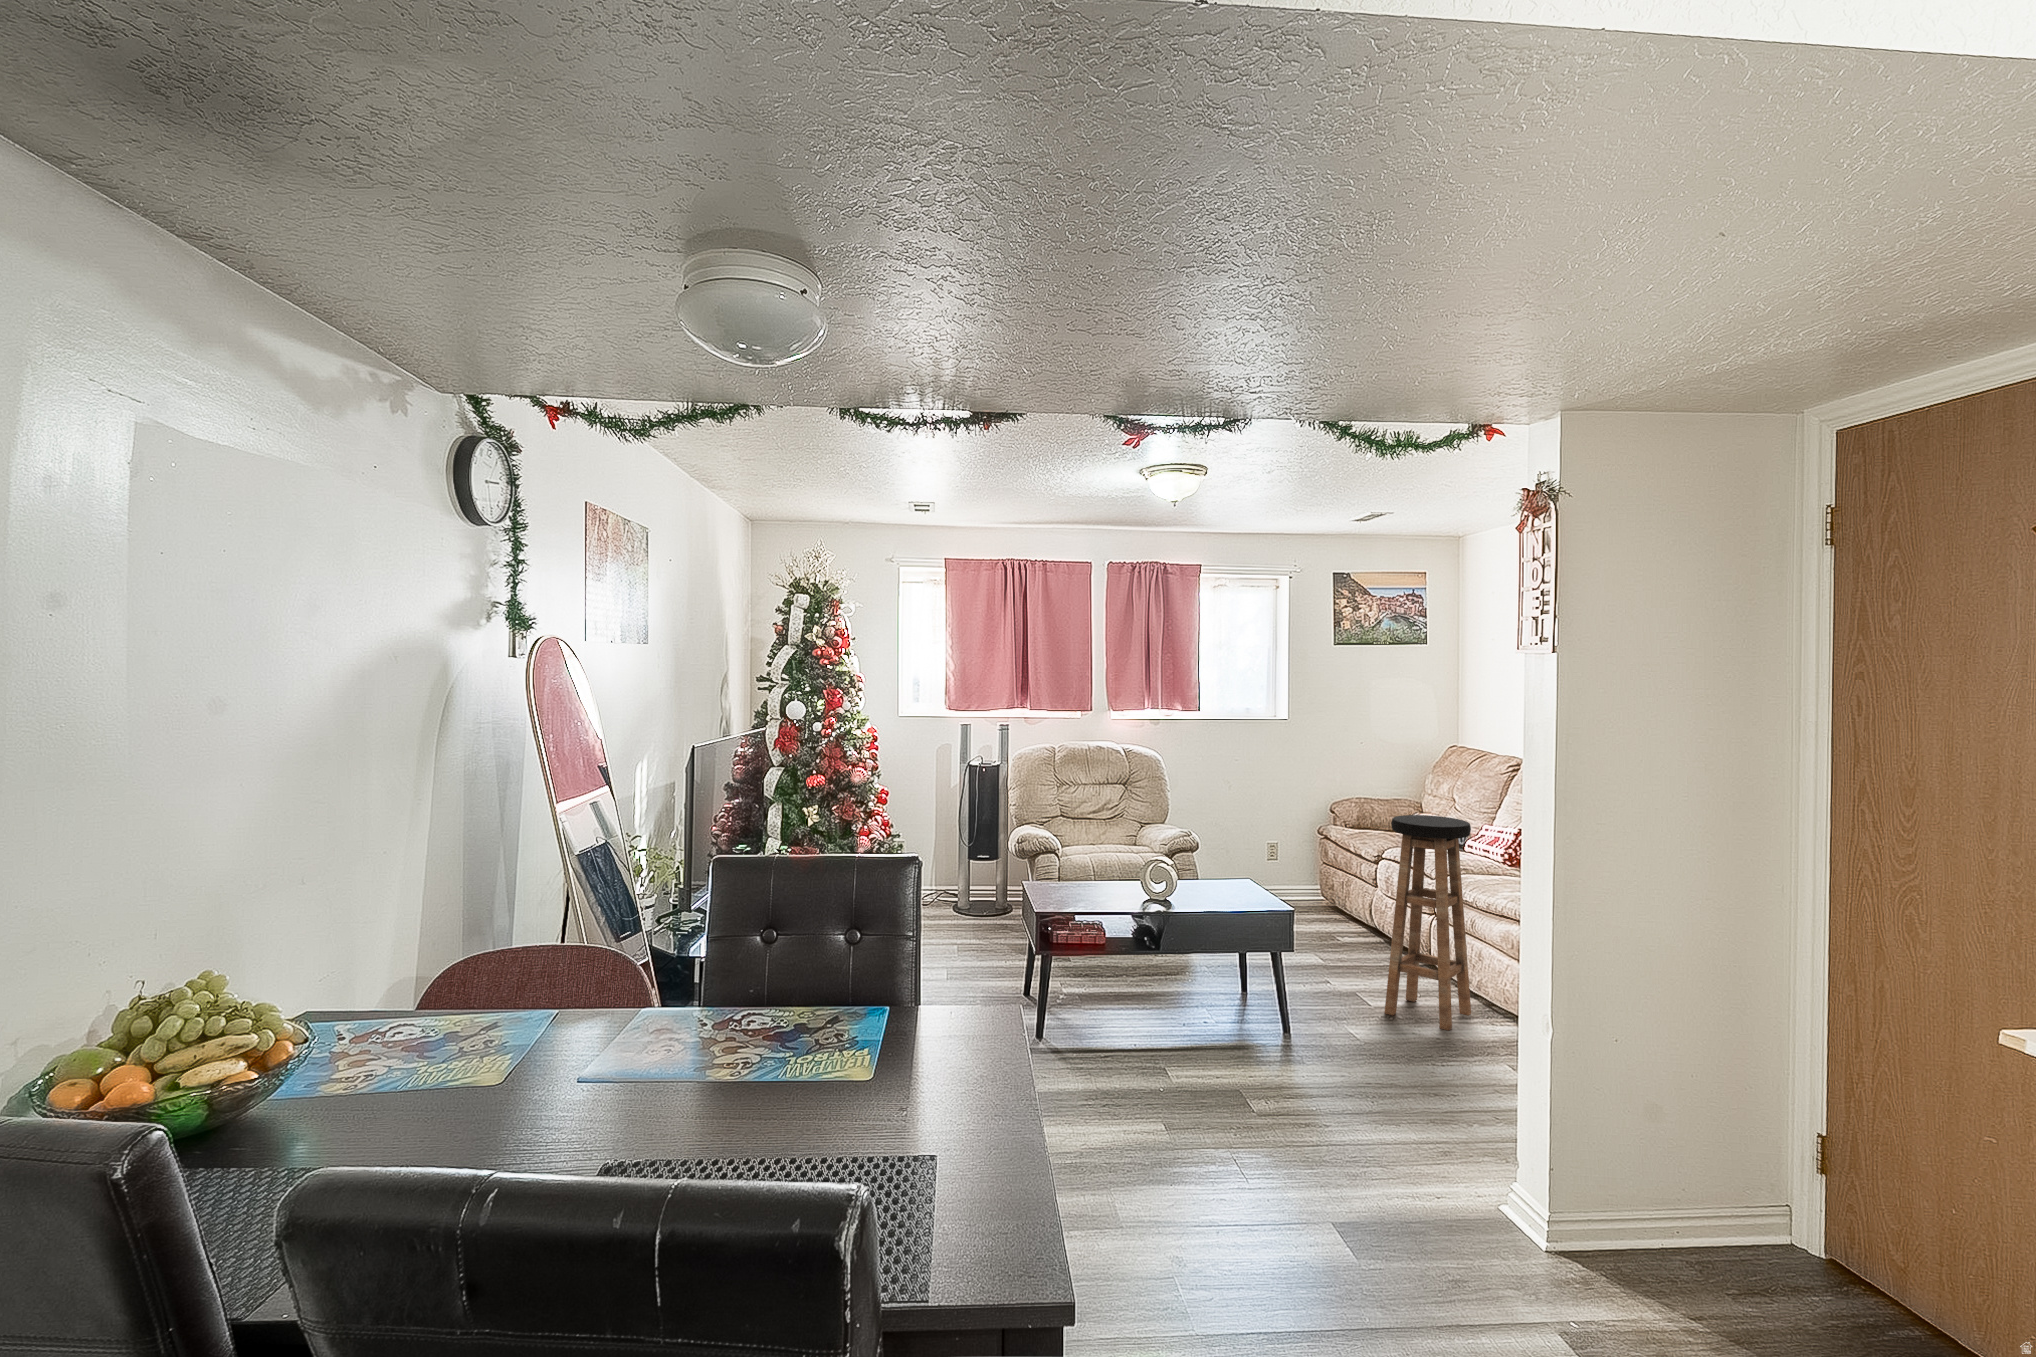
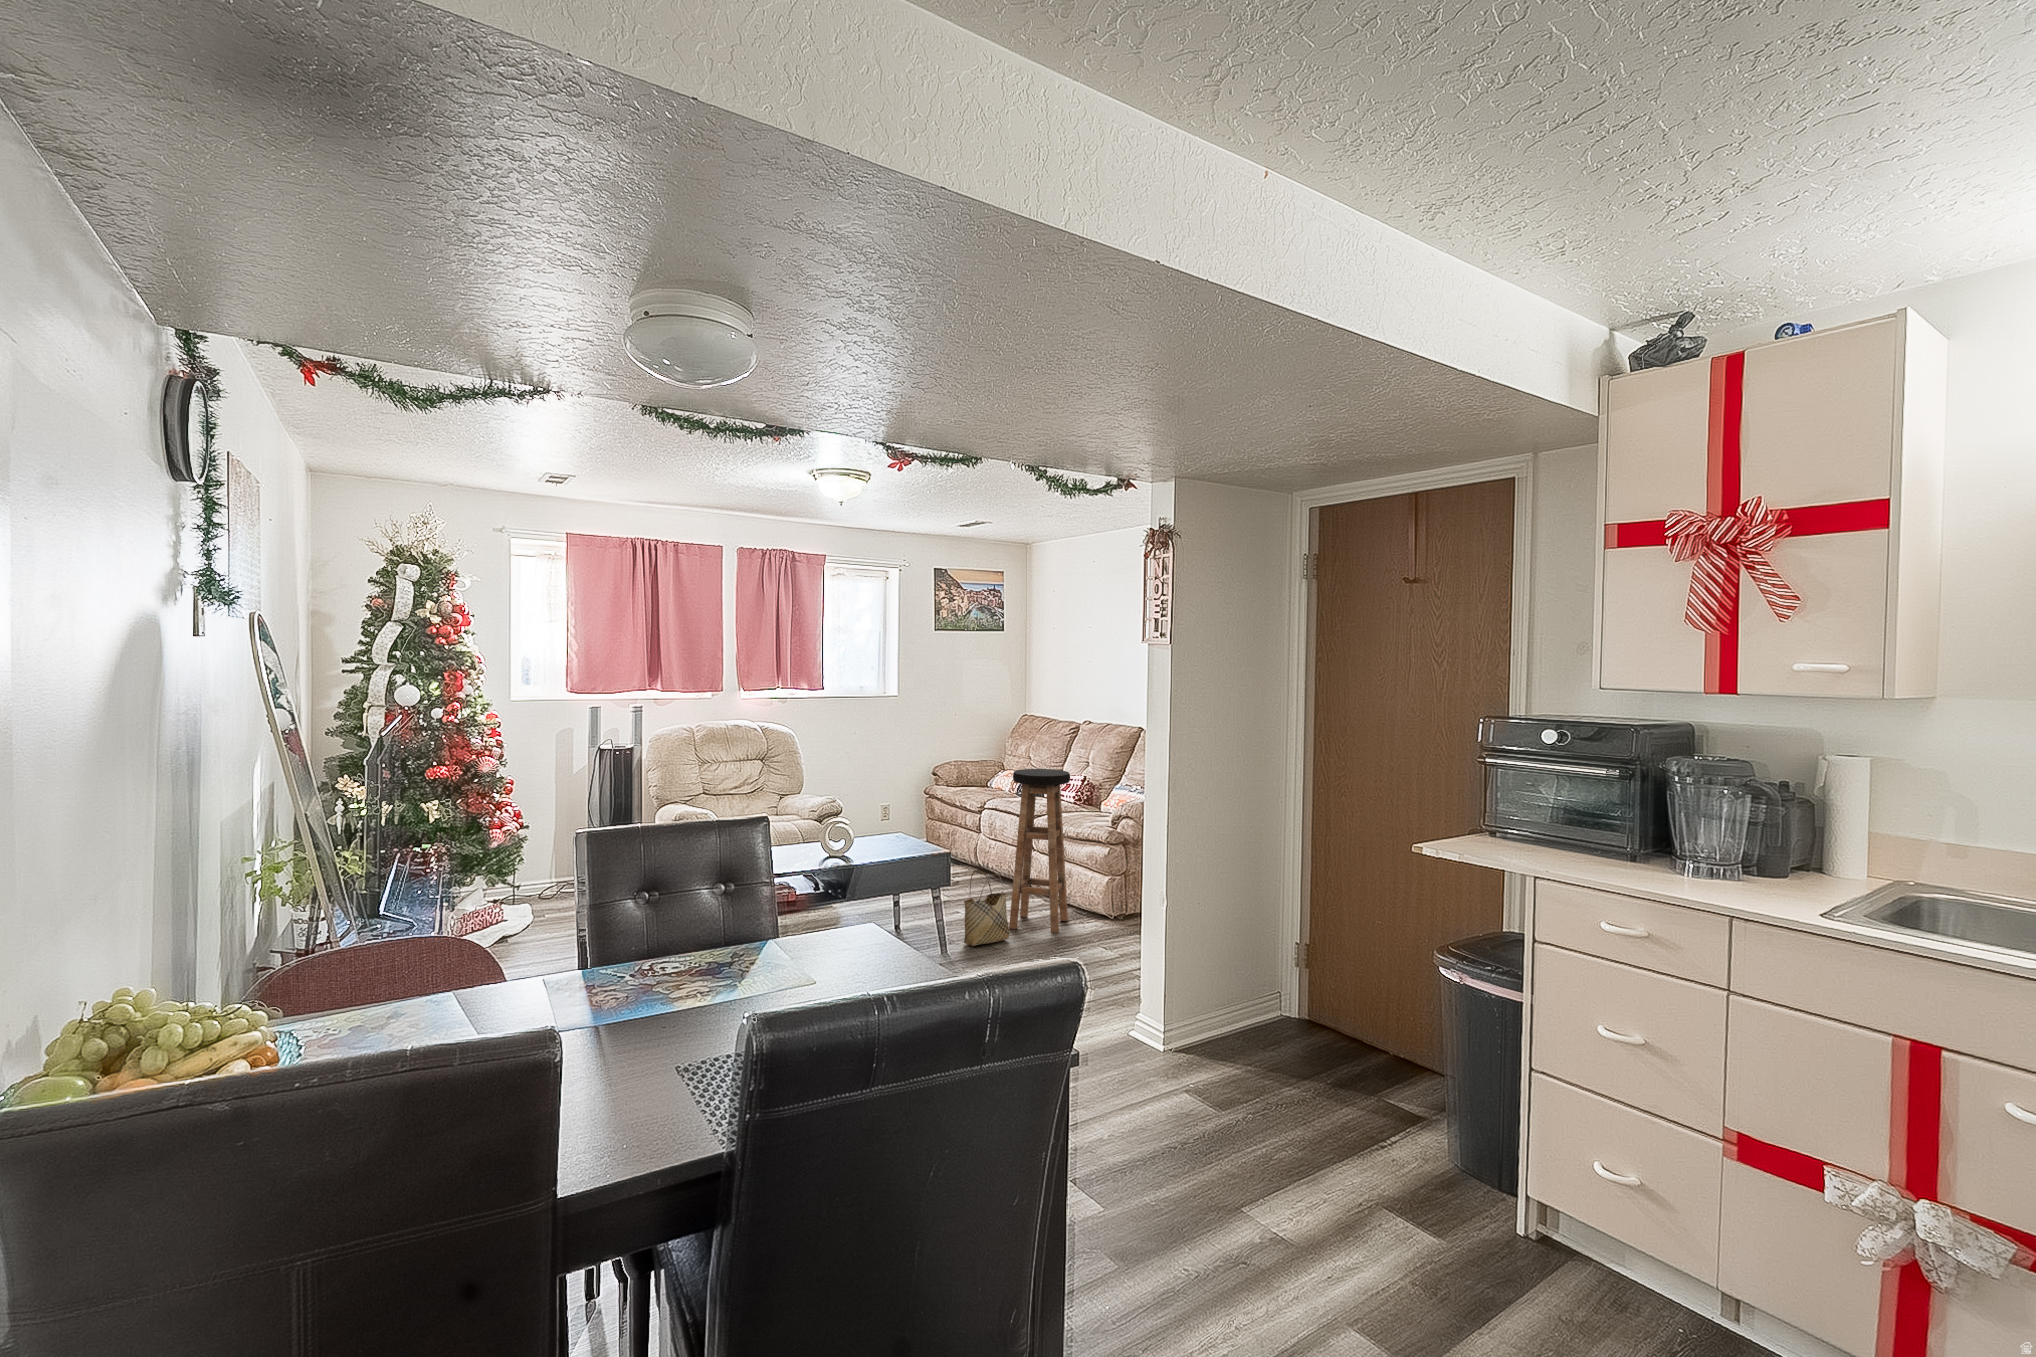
woven basket: none [1315,935,1377,1030] -> present [964,870,1009,946]

